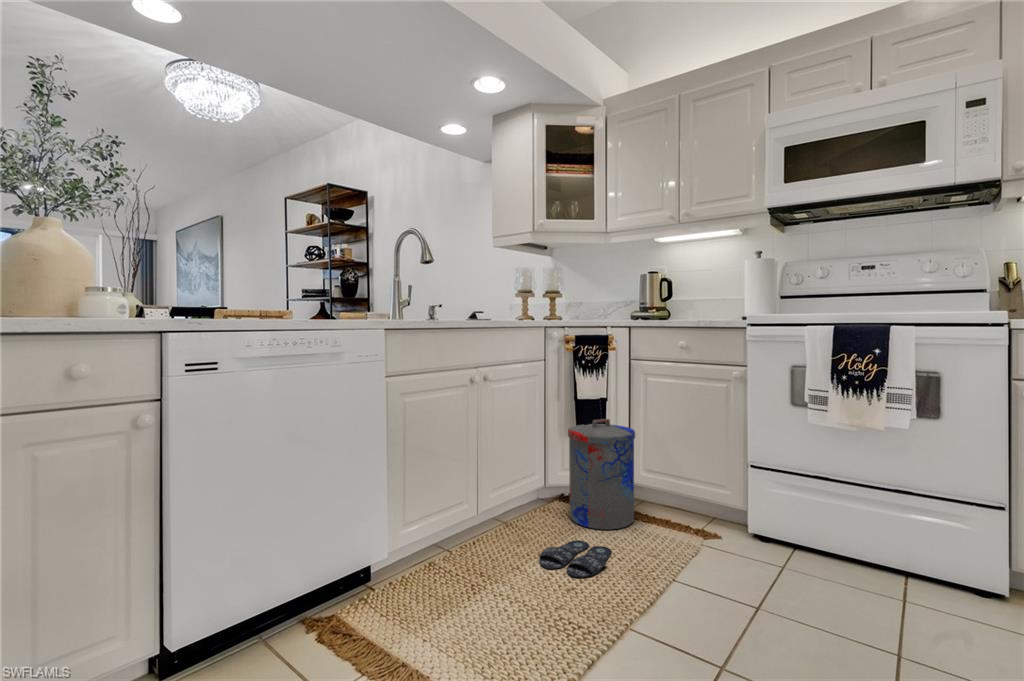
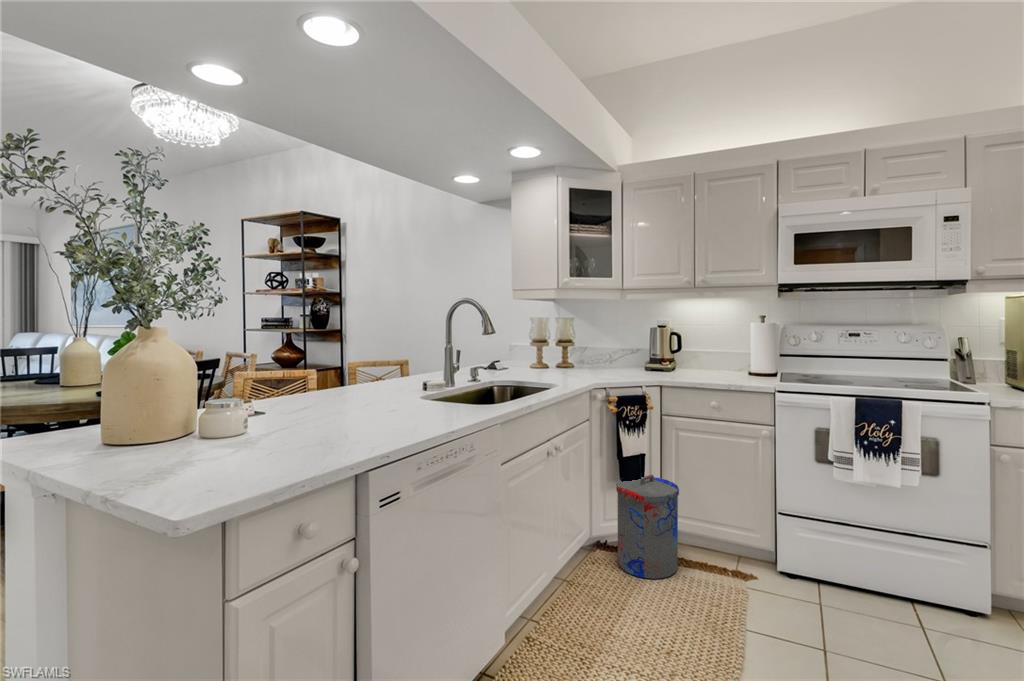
slippers: present [539,540,611,578] -> none [626,594,688,637]

